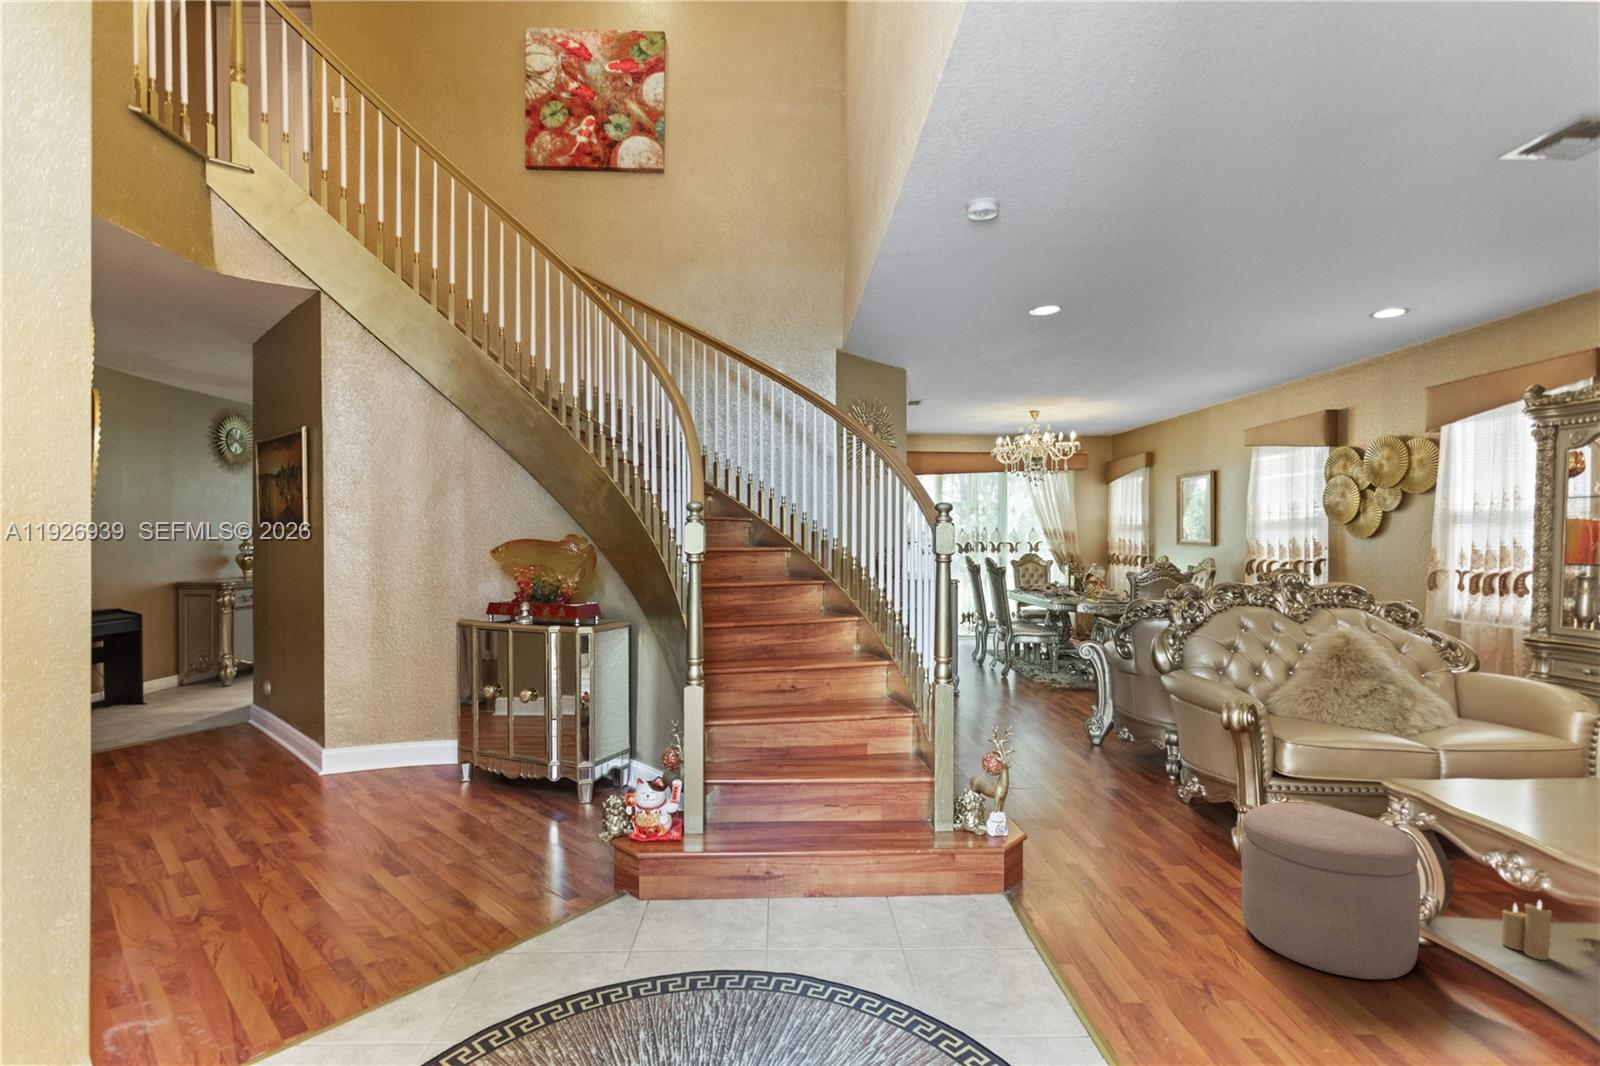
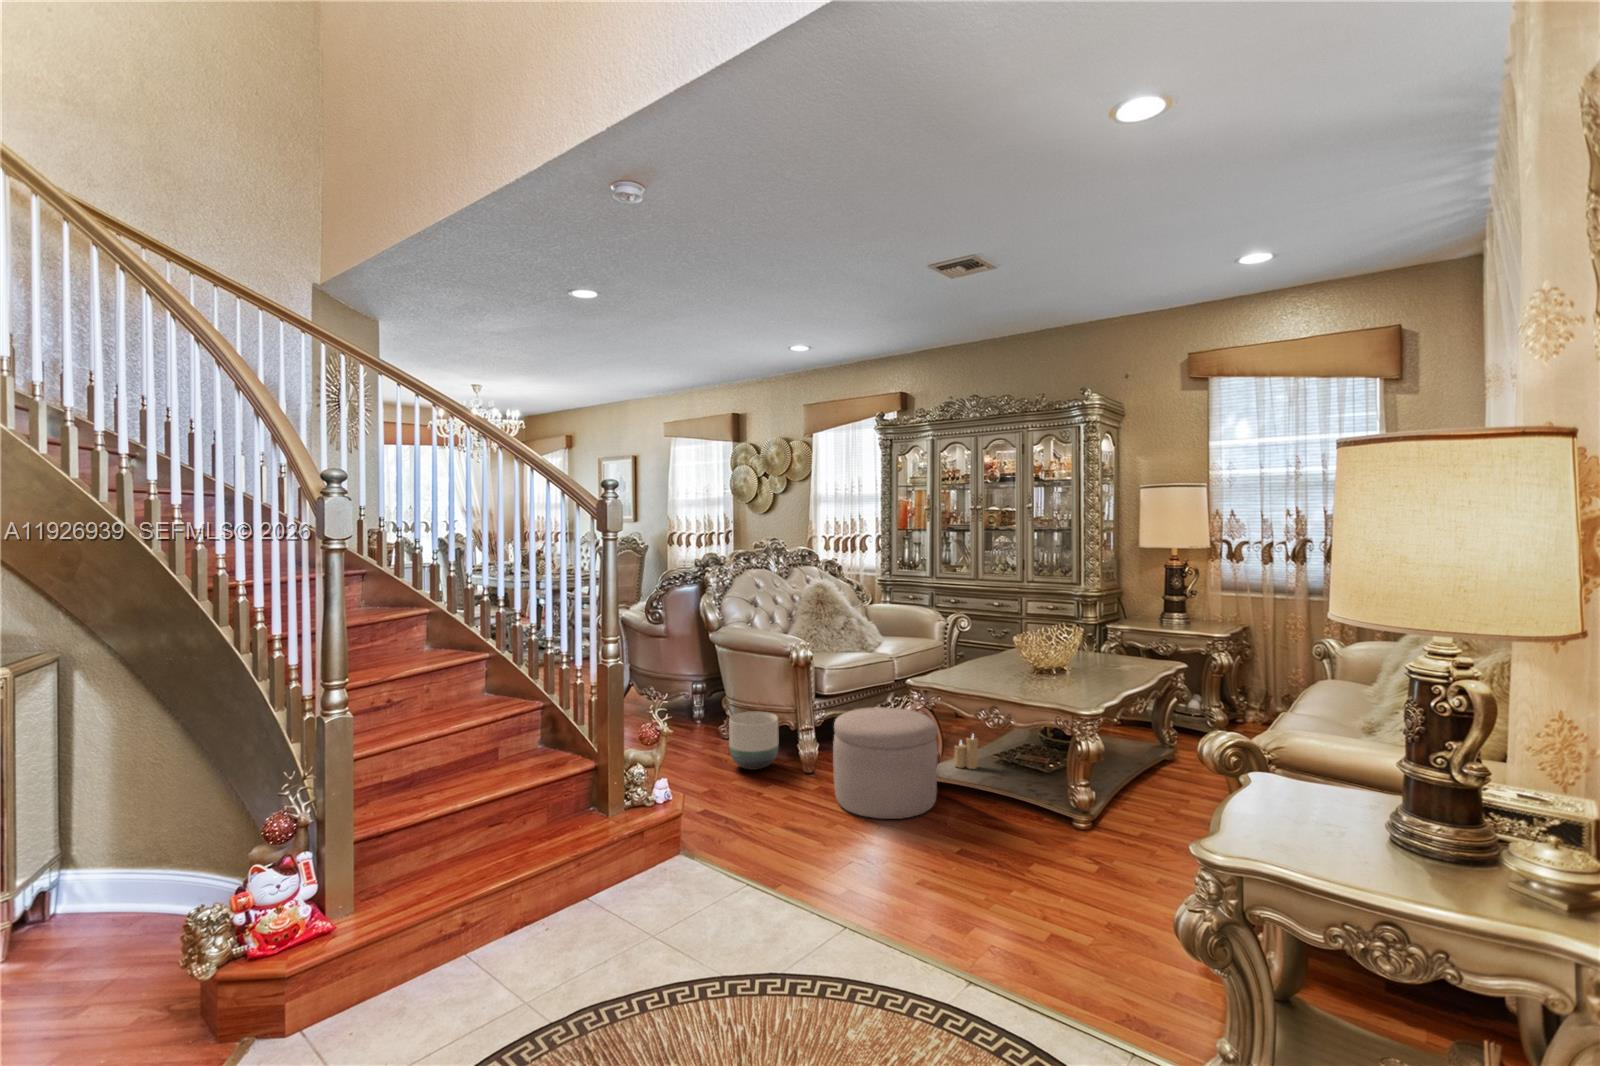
planter: none [1152,775,1219,848] -> present [729,712,779,770]

